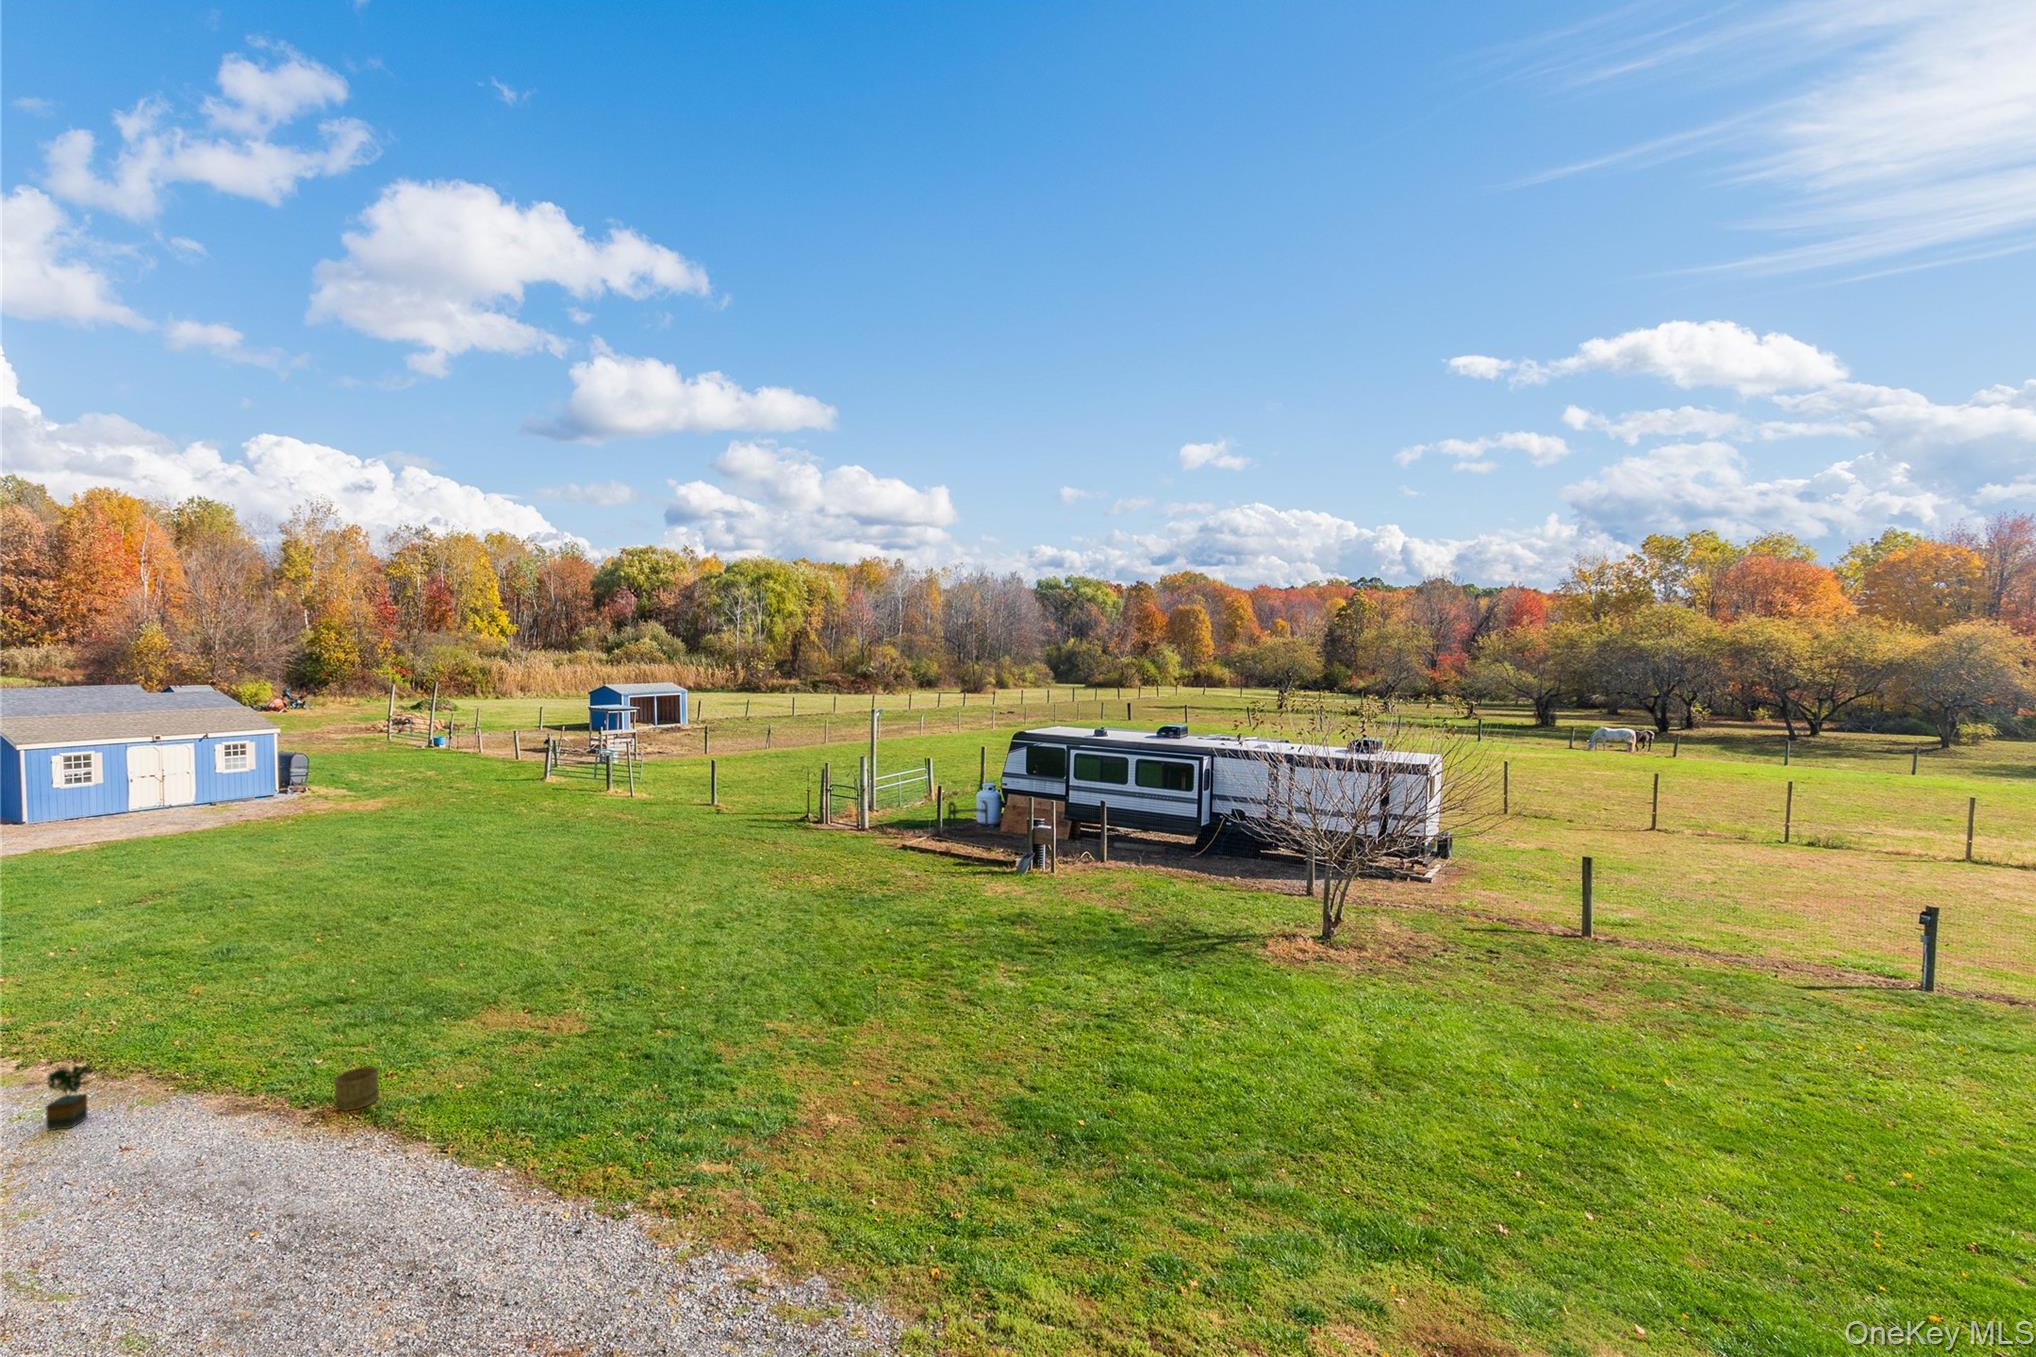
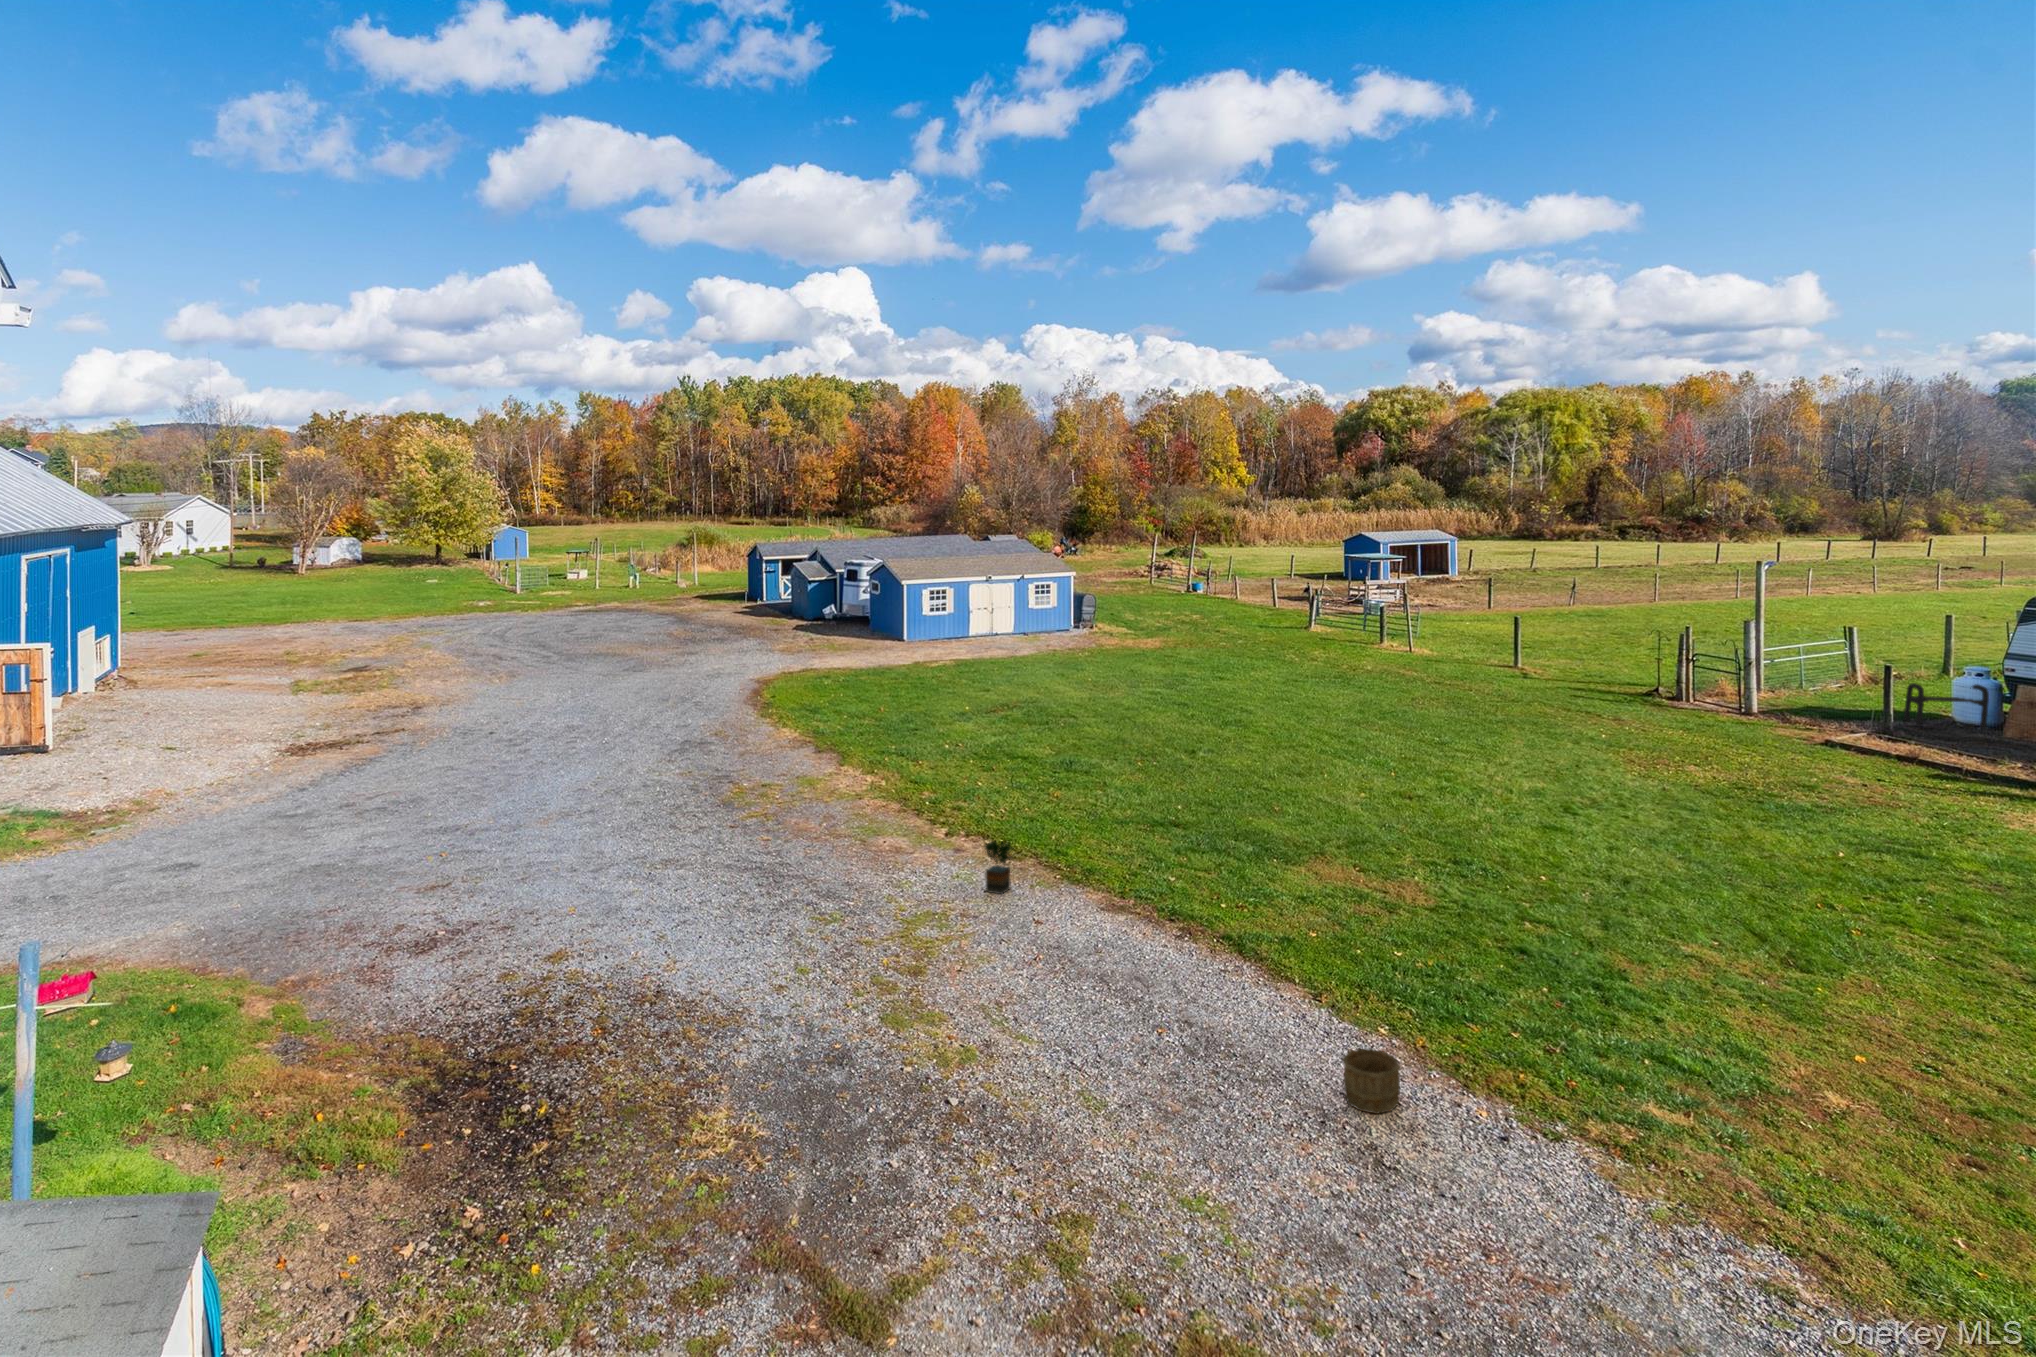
wooden bucket: present [334,1067,379,1111] -> present [1343,1049,1401,1113]

